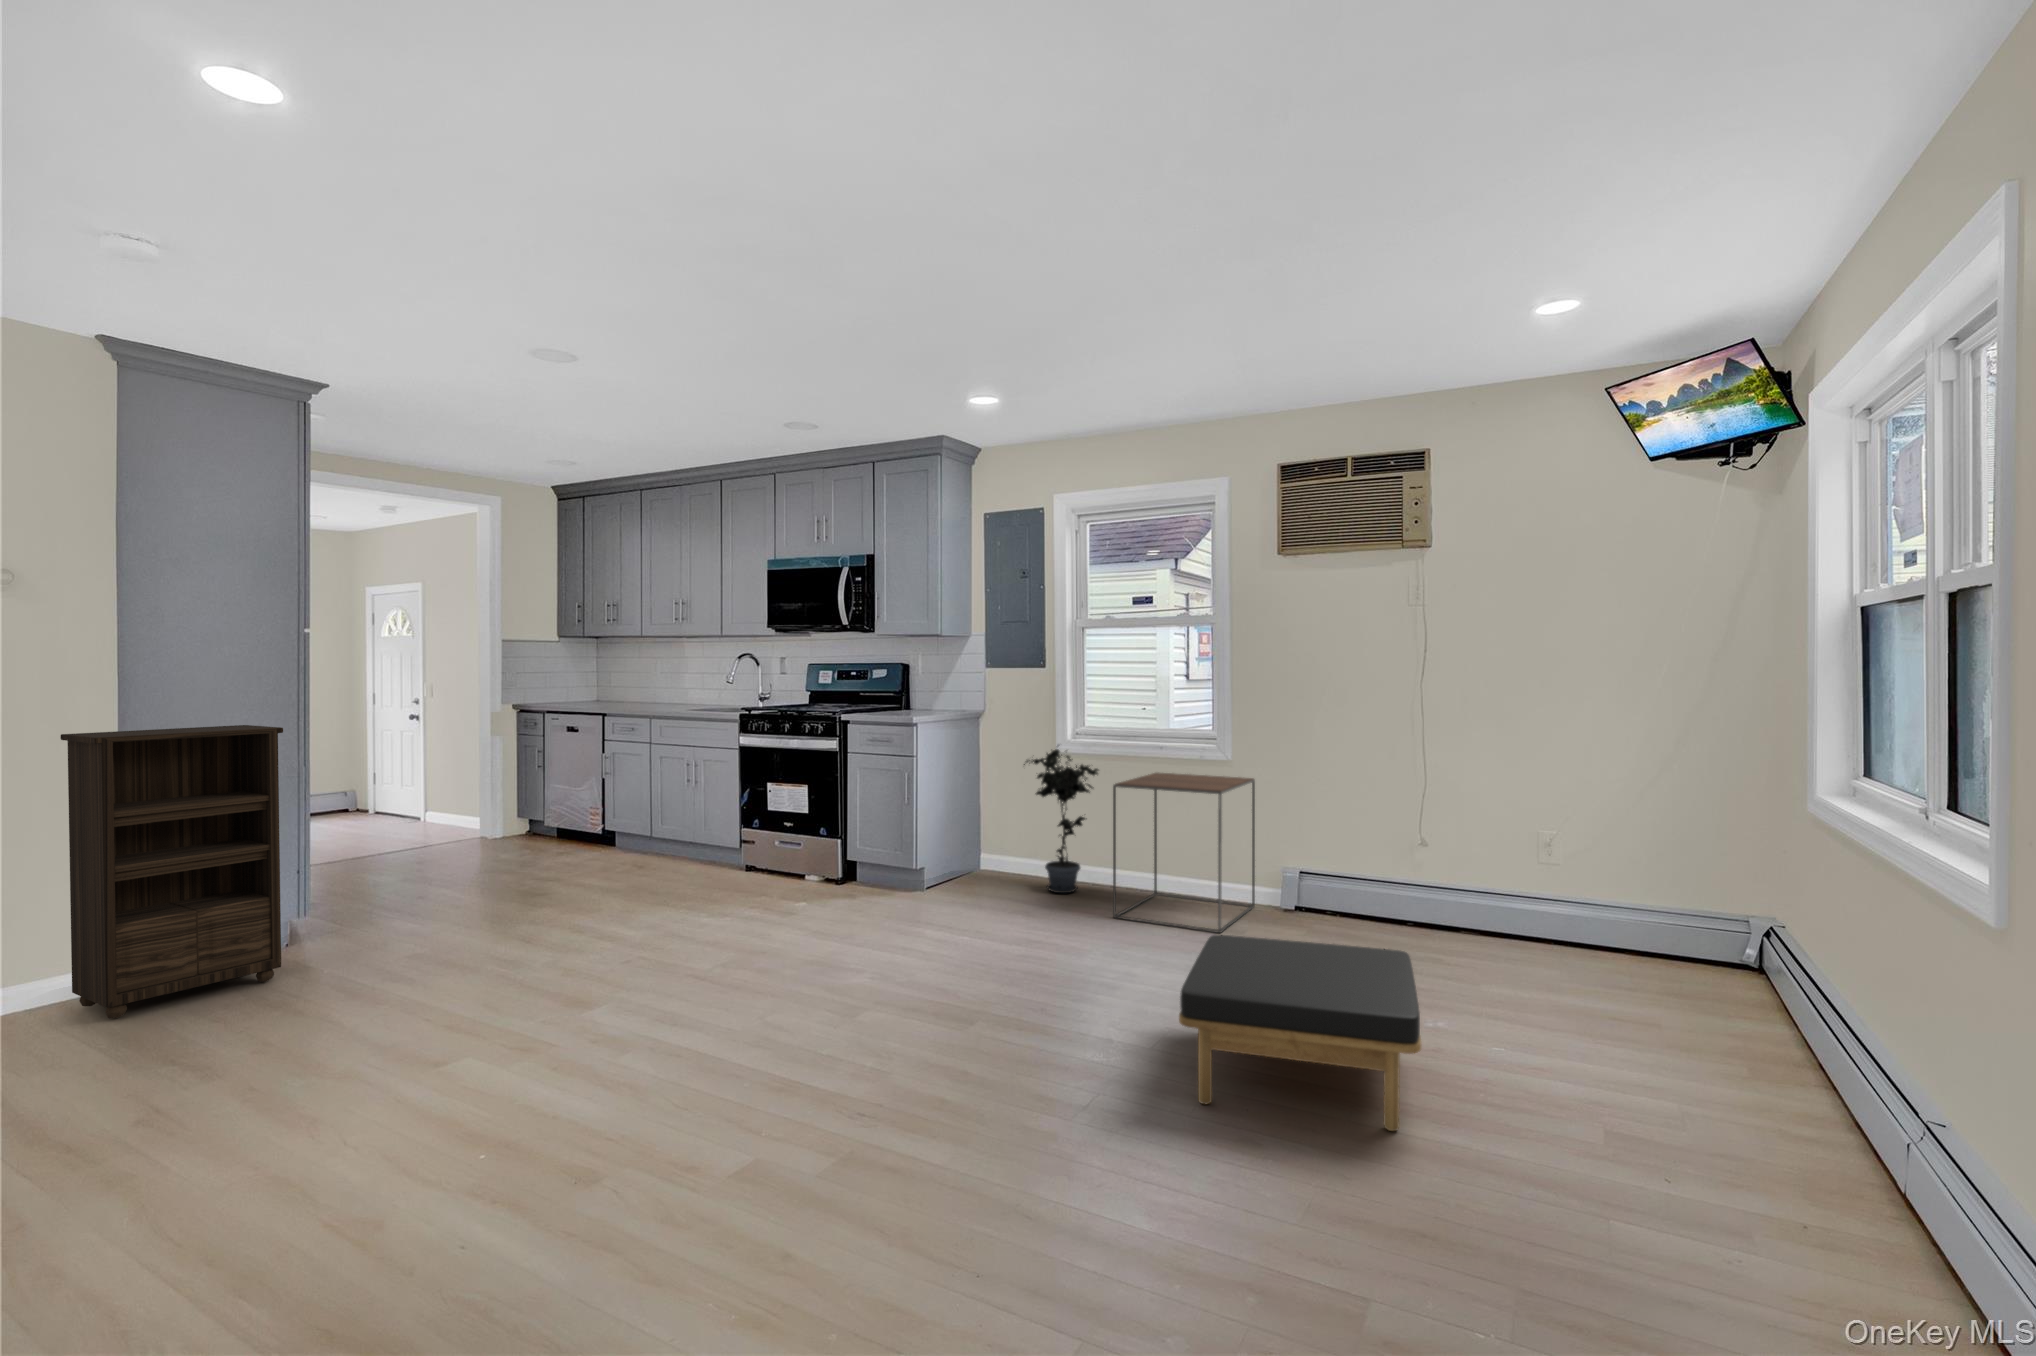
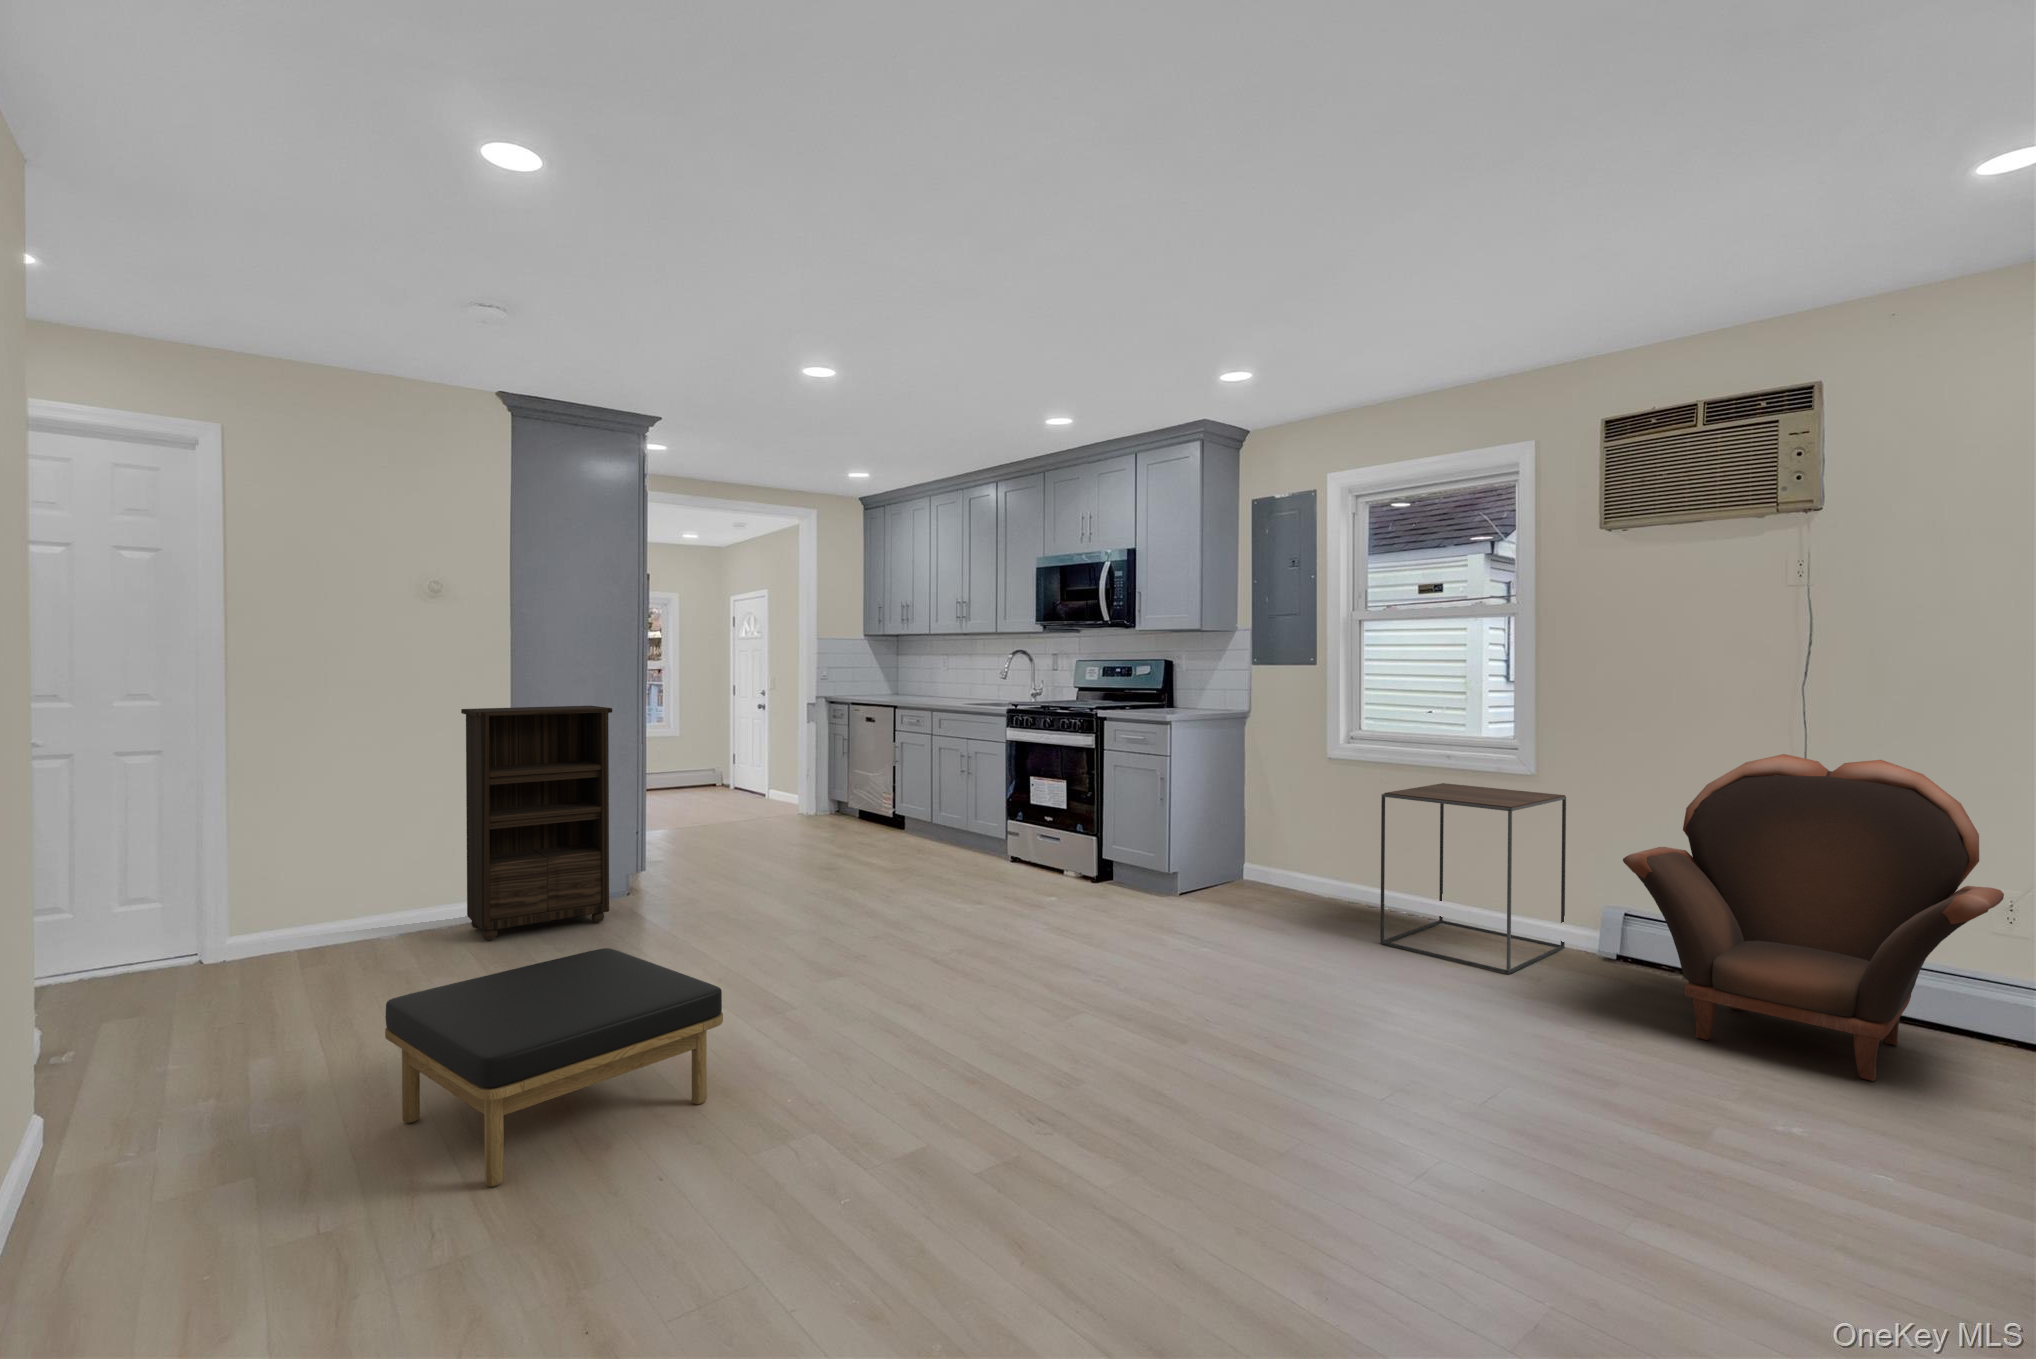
armchair: none [1310,738,1554,984] -> present [1623,754,2004,1081]
potted plant: present [1024,749,1098,894] -> none [1289,747,1374,912]
ottoman: present [1179,935,1421,1131] -> present [385,948,723,1187]

